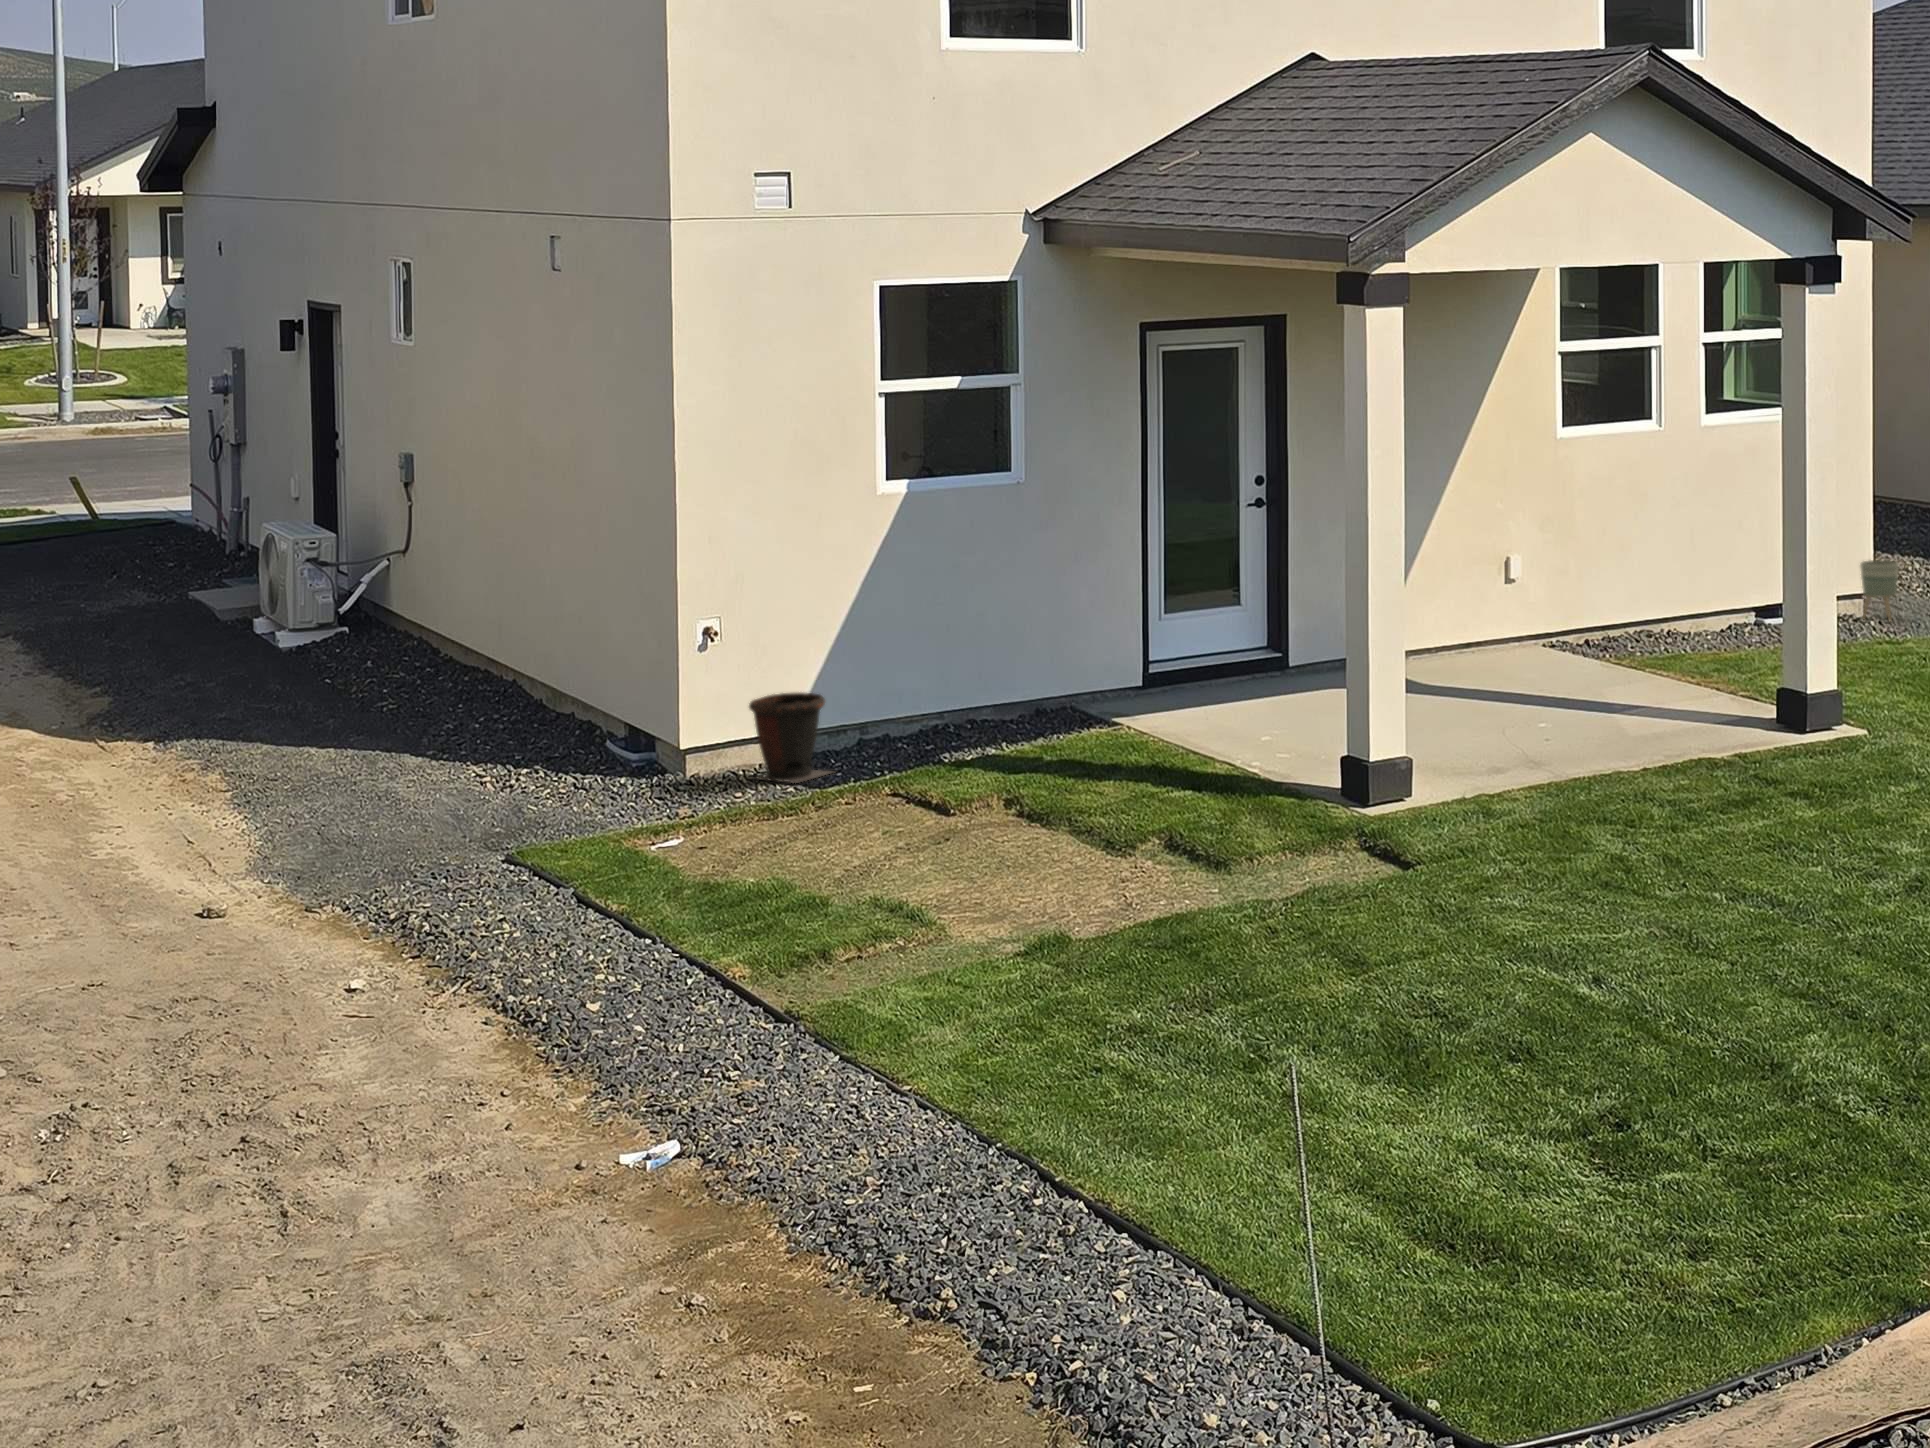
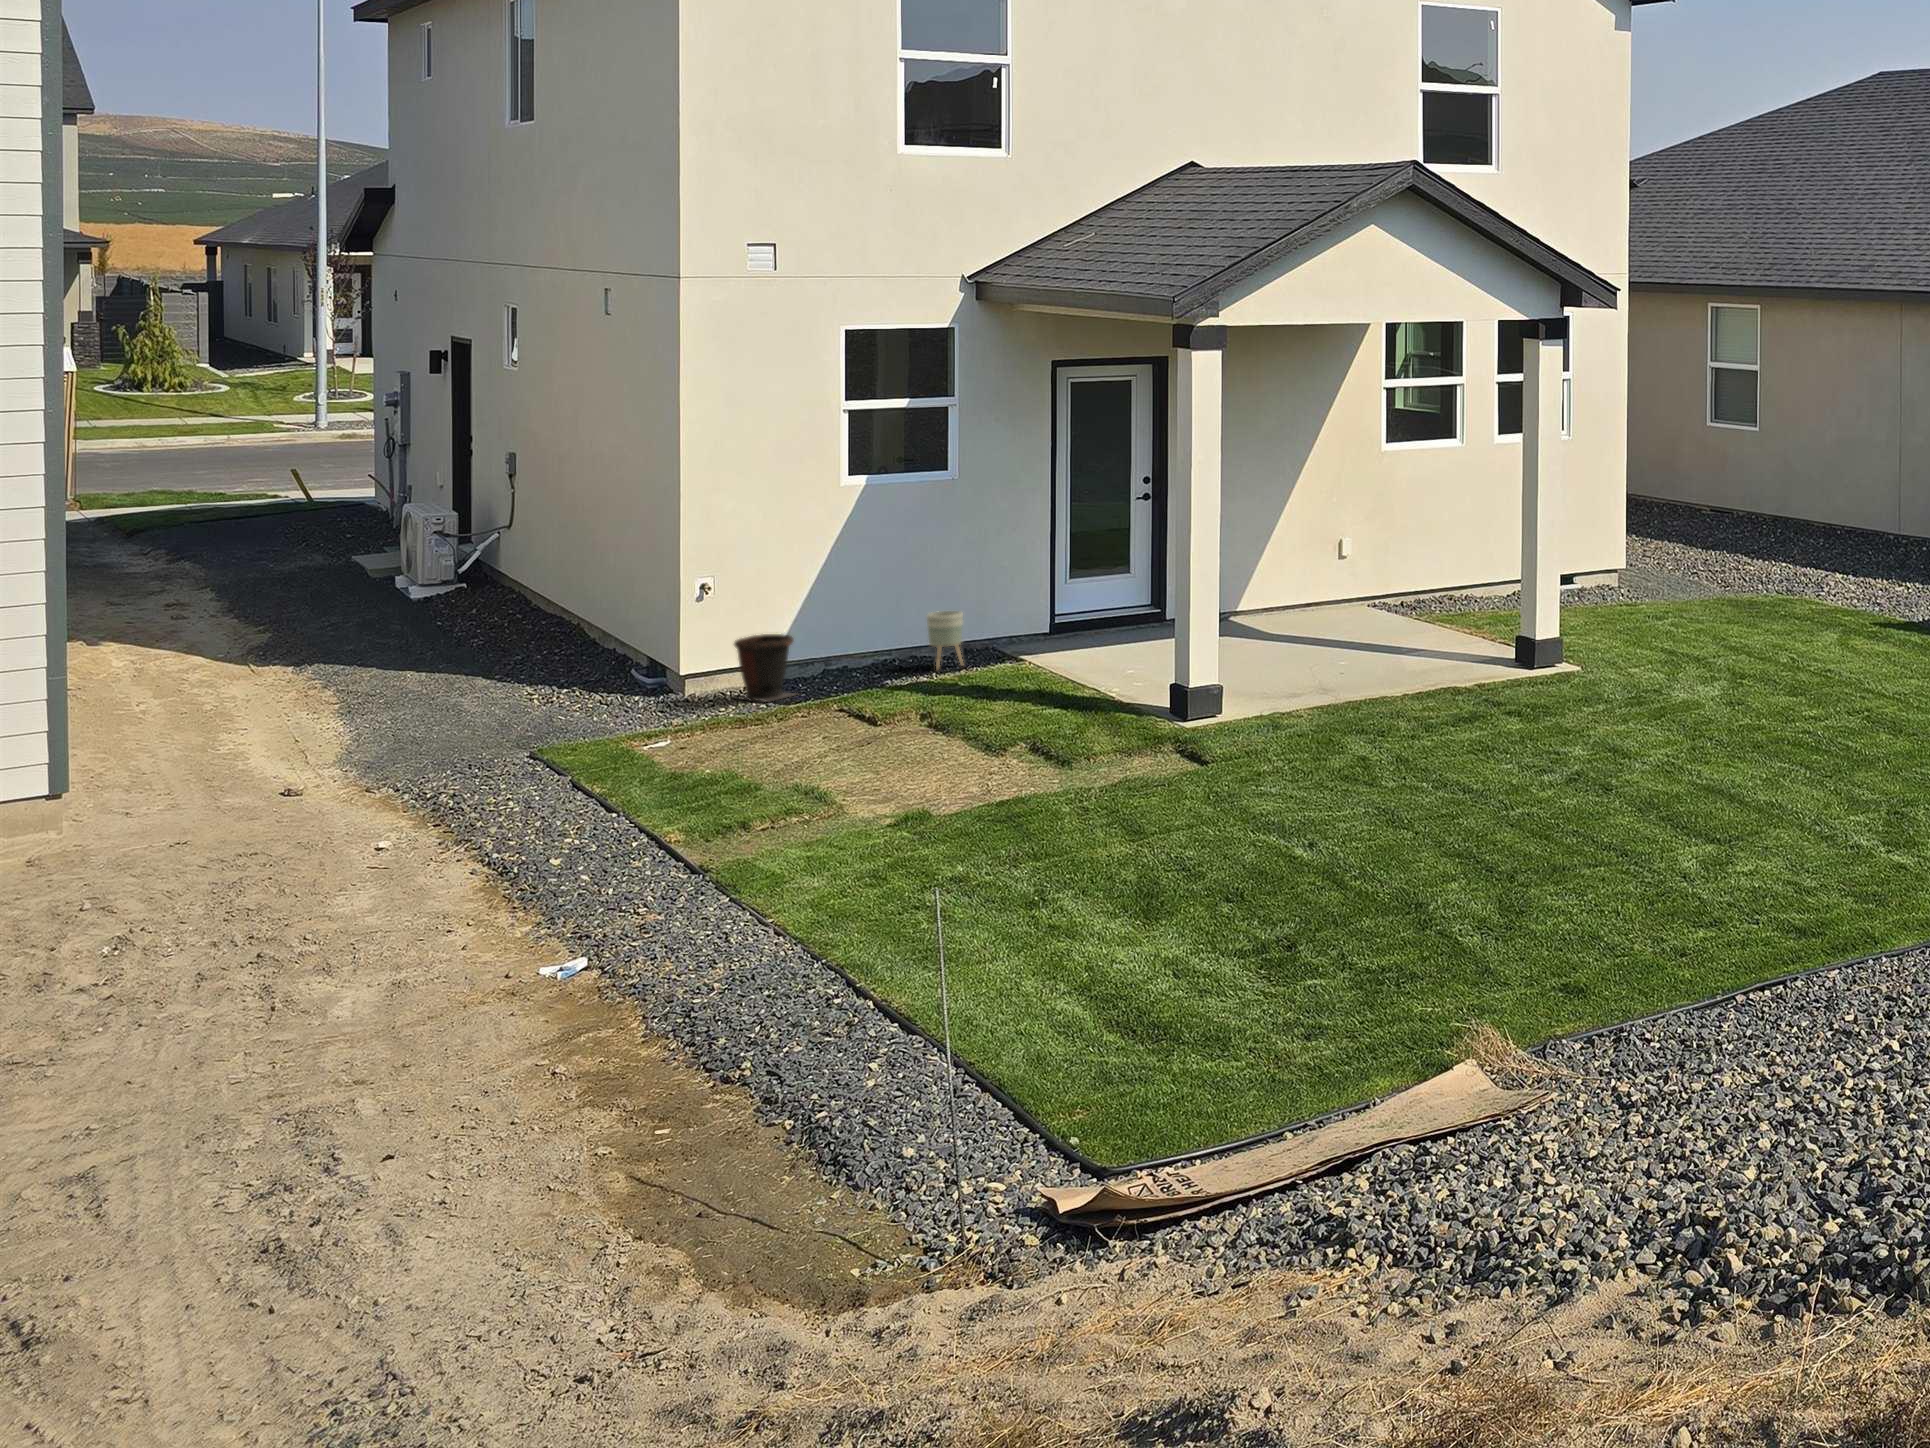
planter: present [1860,560,1898,621] -> present [927,611,963,669]

